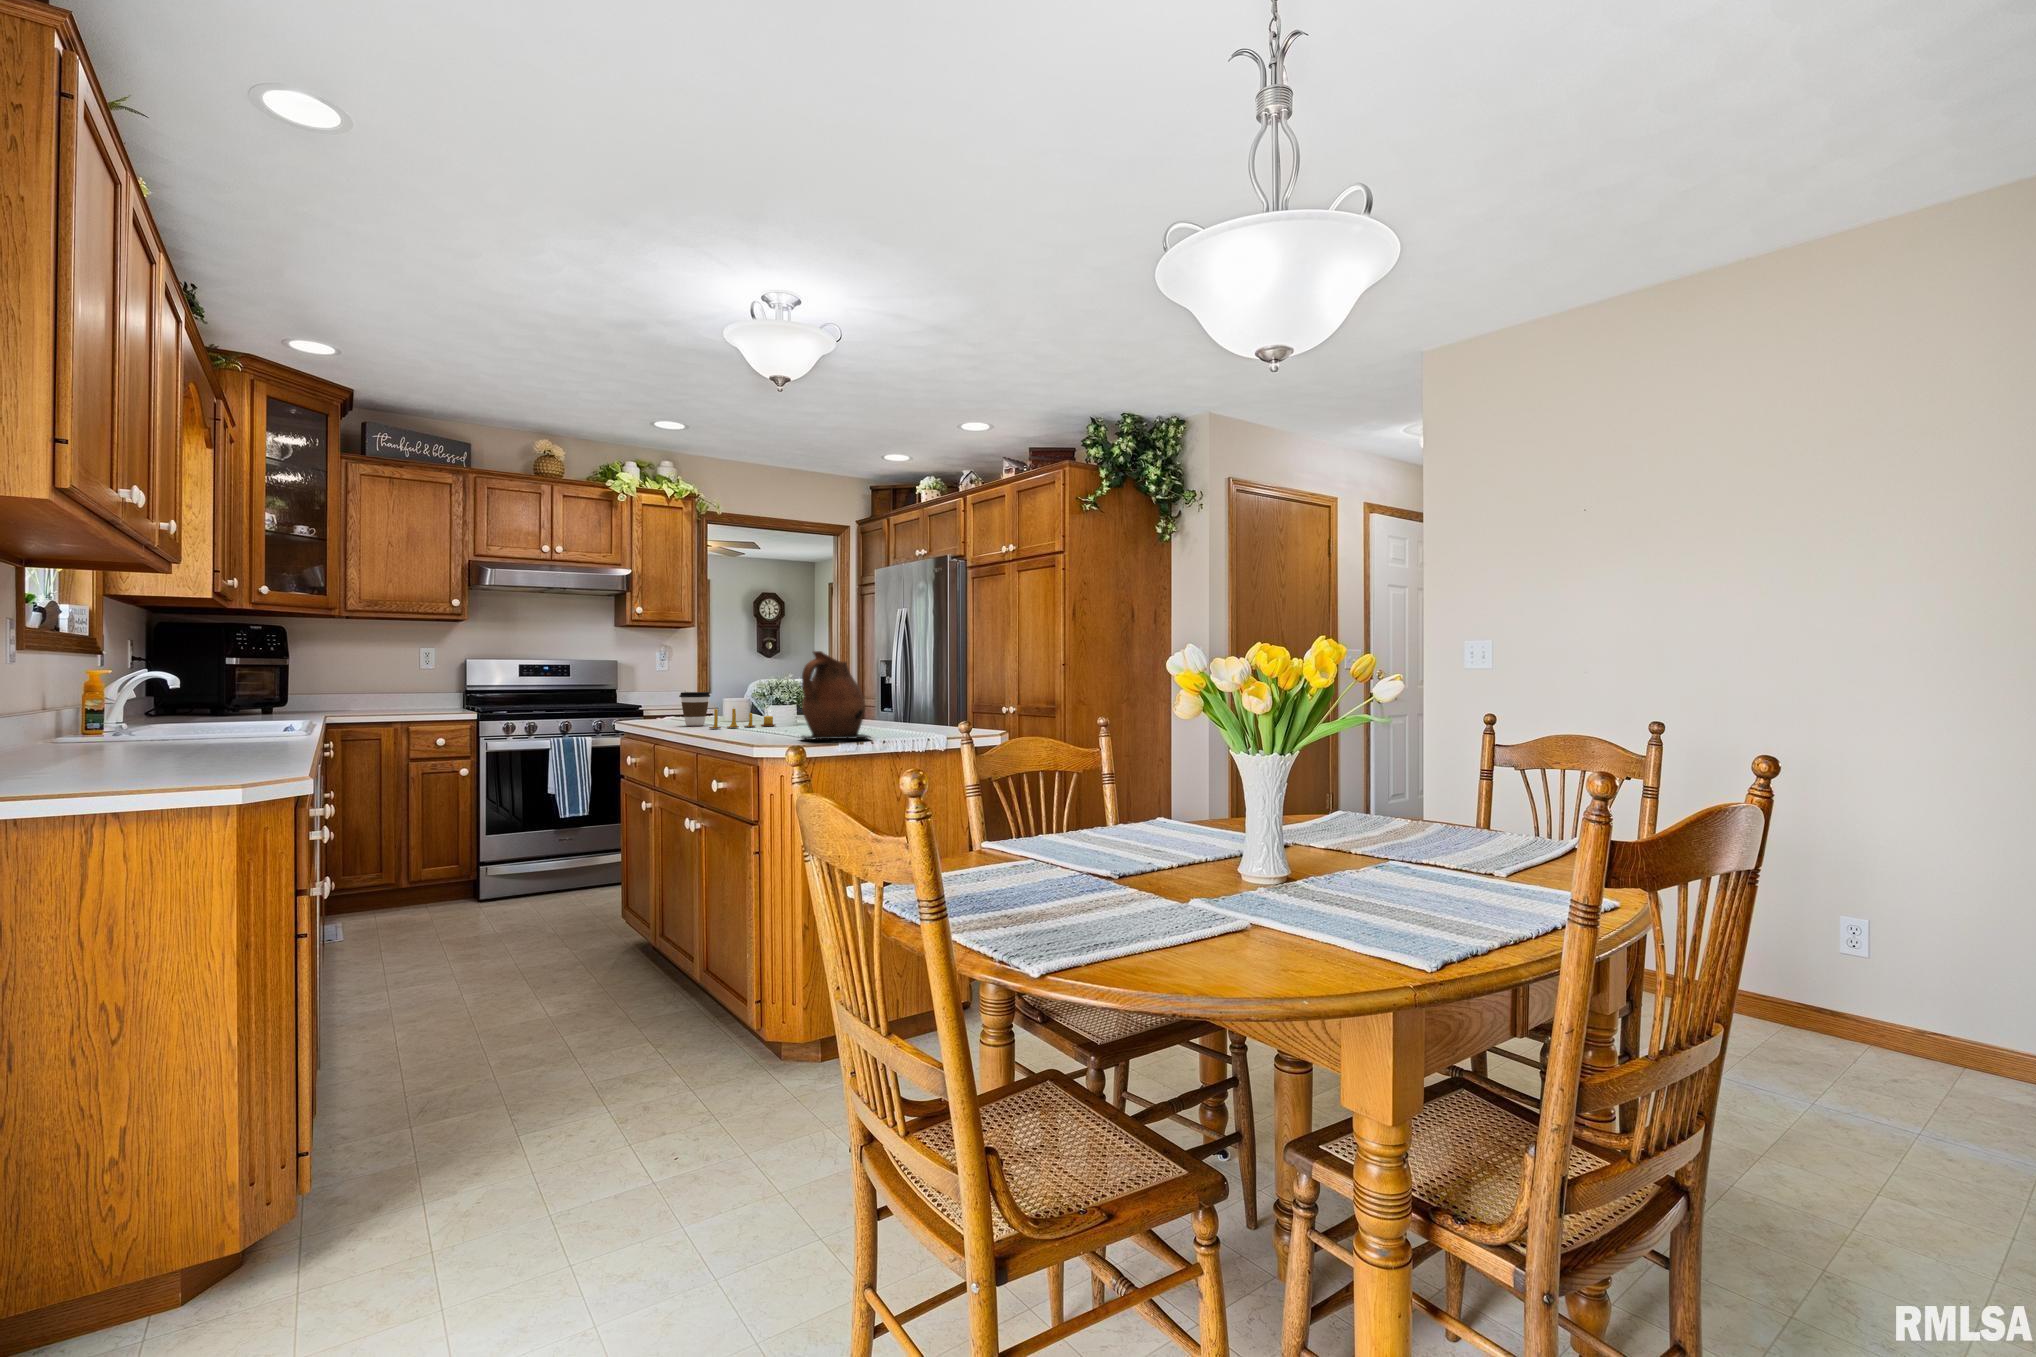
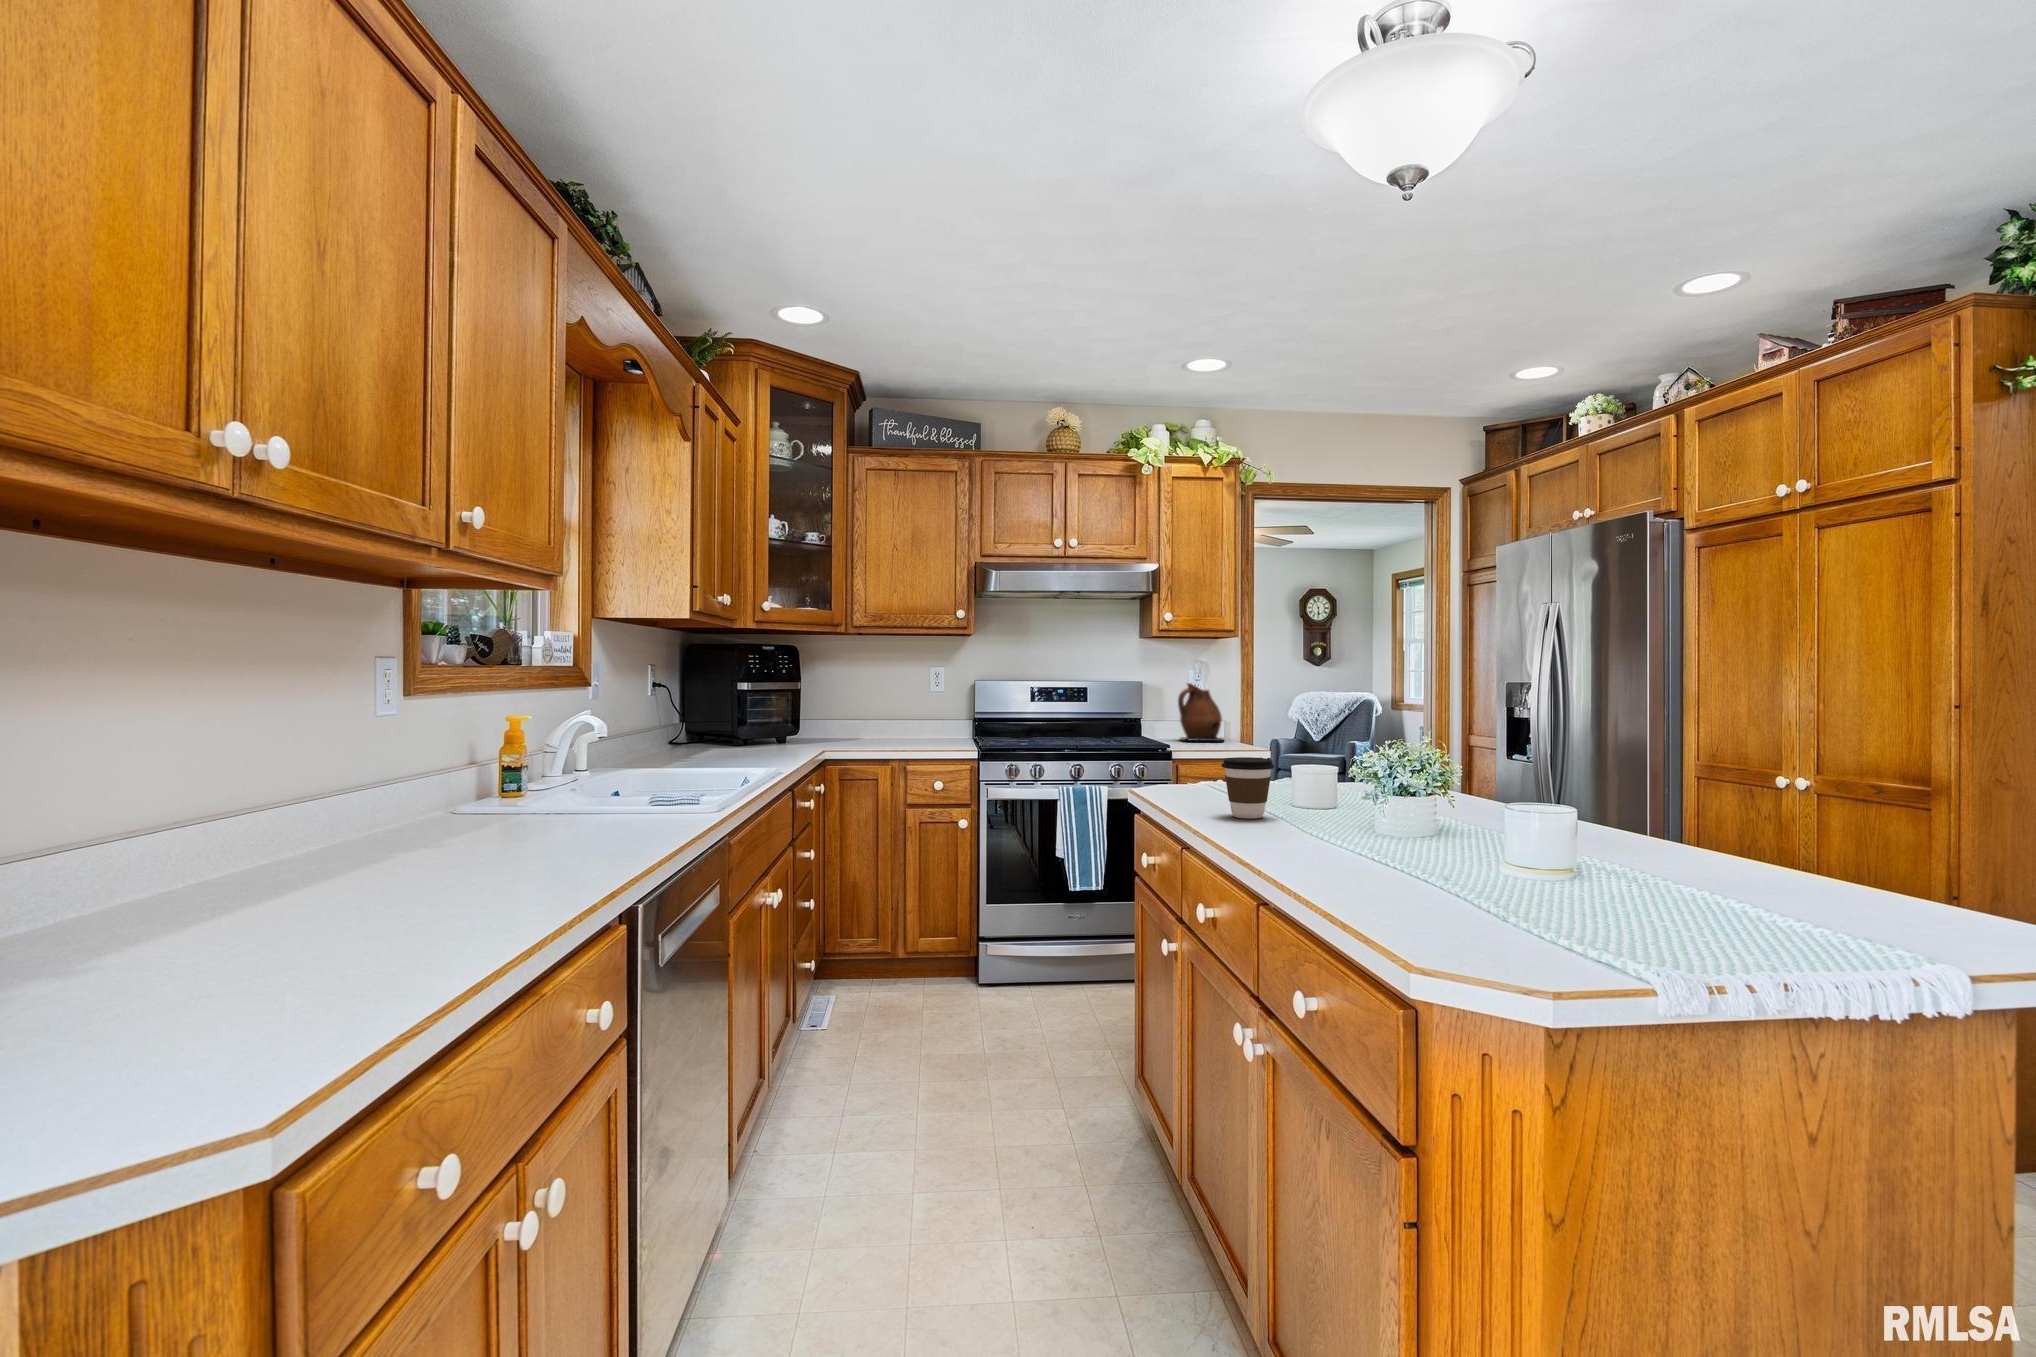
ceramic pitcher: present [802,651,870,740] -> present [1178,683,1224,741]
candle: present [709,708,776,729] -> none [1275,797,1401,840]

